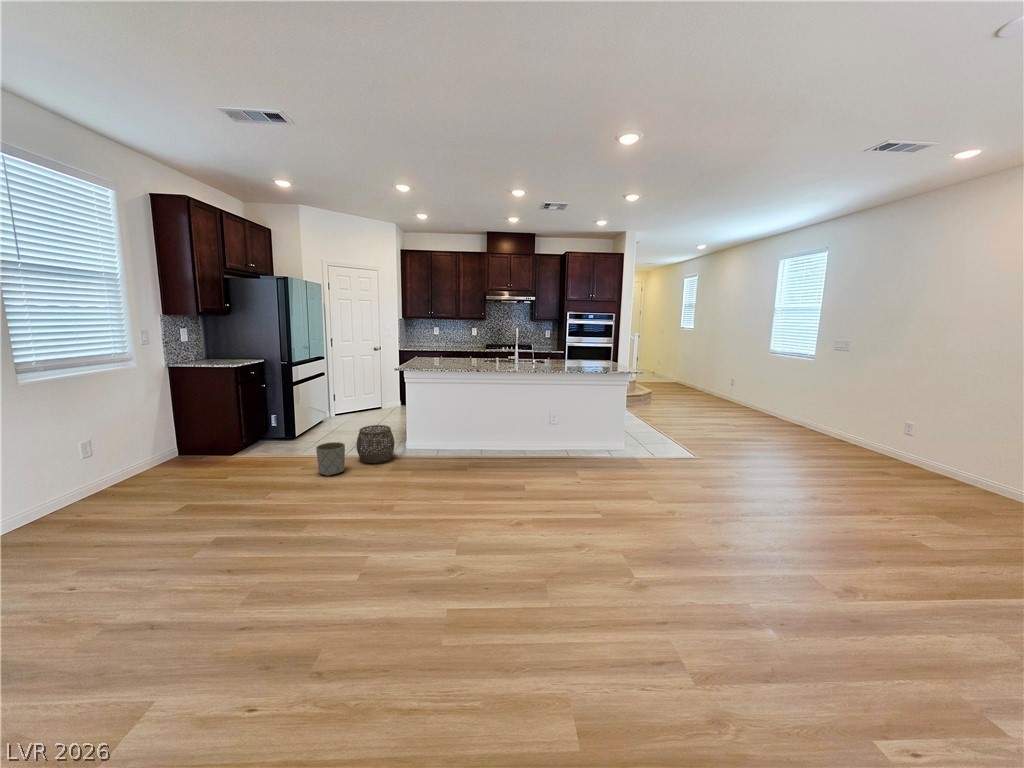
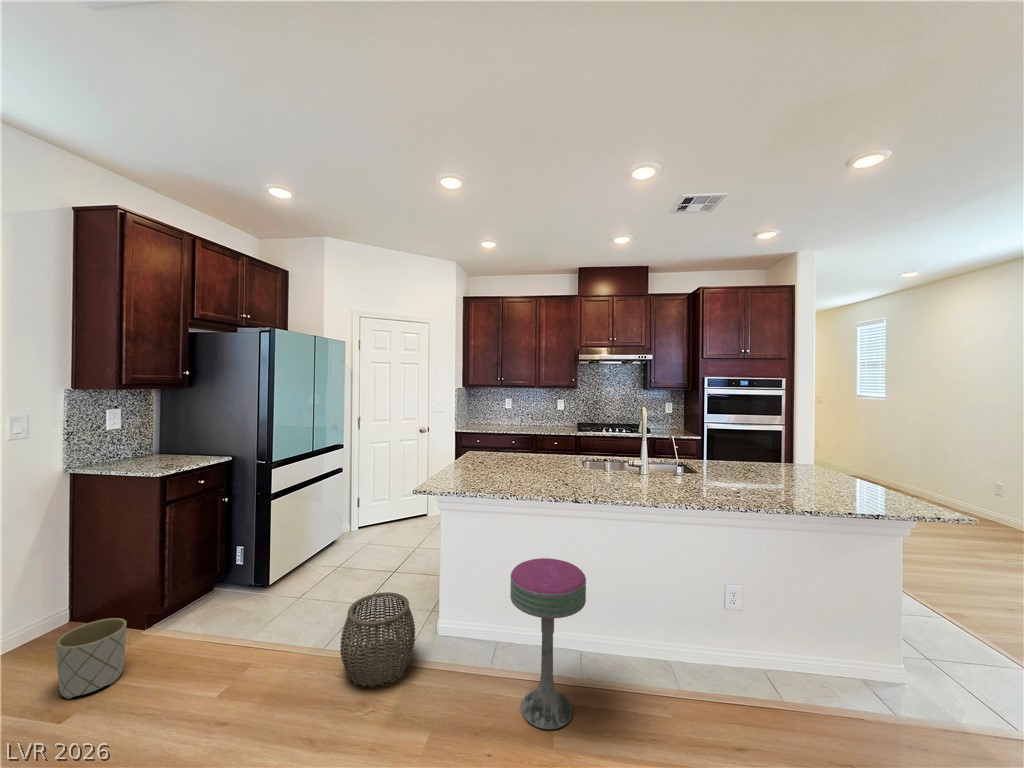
bar stool: none [444,400,479,468] -> present [510,558,586,730]
planter: present [316,442,345,476] -> present [56,618,127,699]

